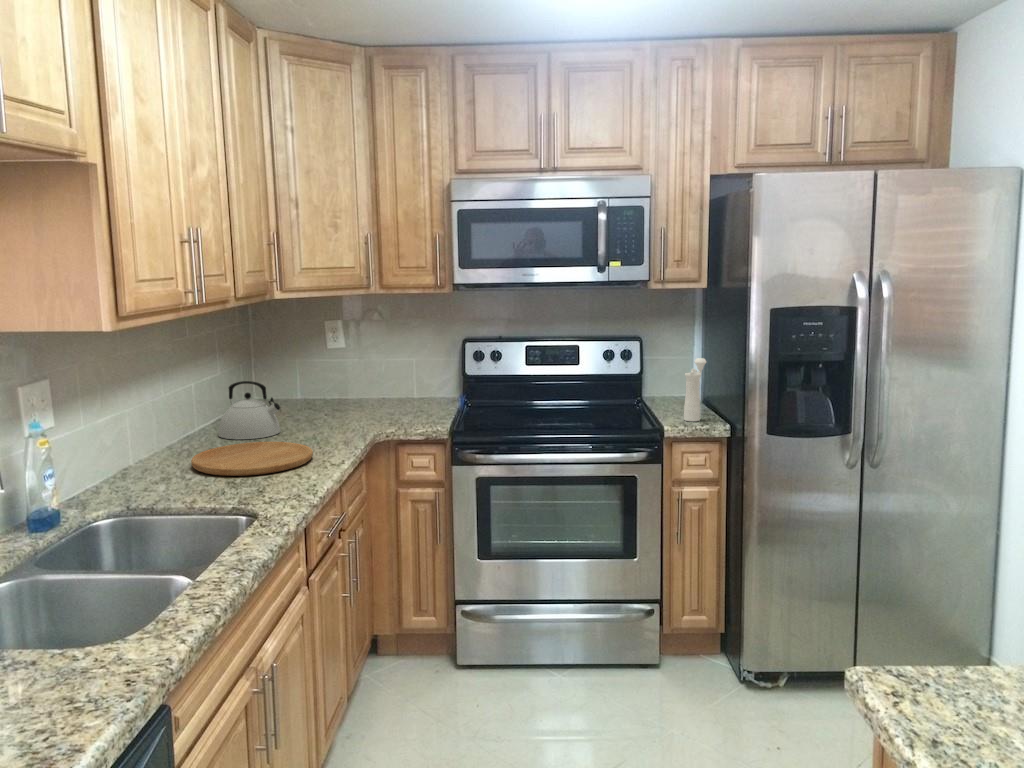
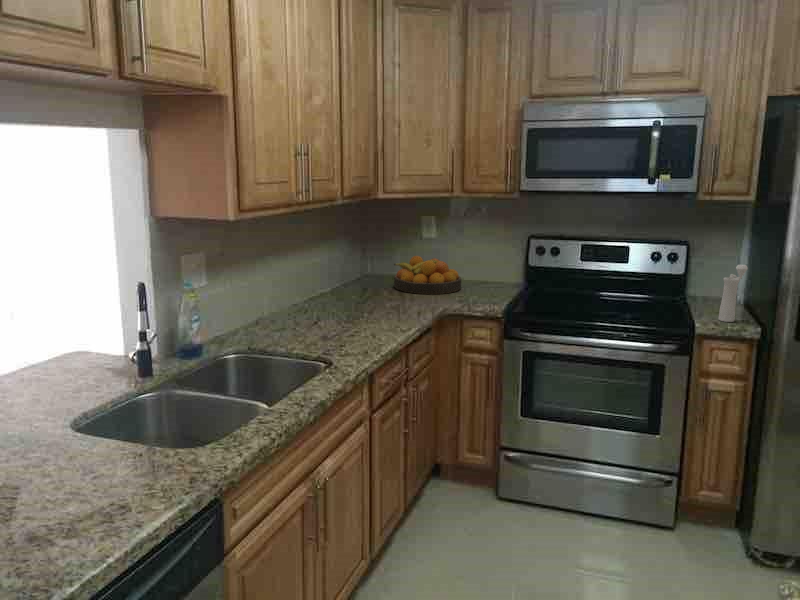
fruit bowl: none [295,373,386,420] -> present [394,256,461,294]
kettle: present [219,381,280,440] -> none [331,259,376,303]
cutting board: present [191,442,313,476] -> none [302,307,390,332]

